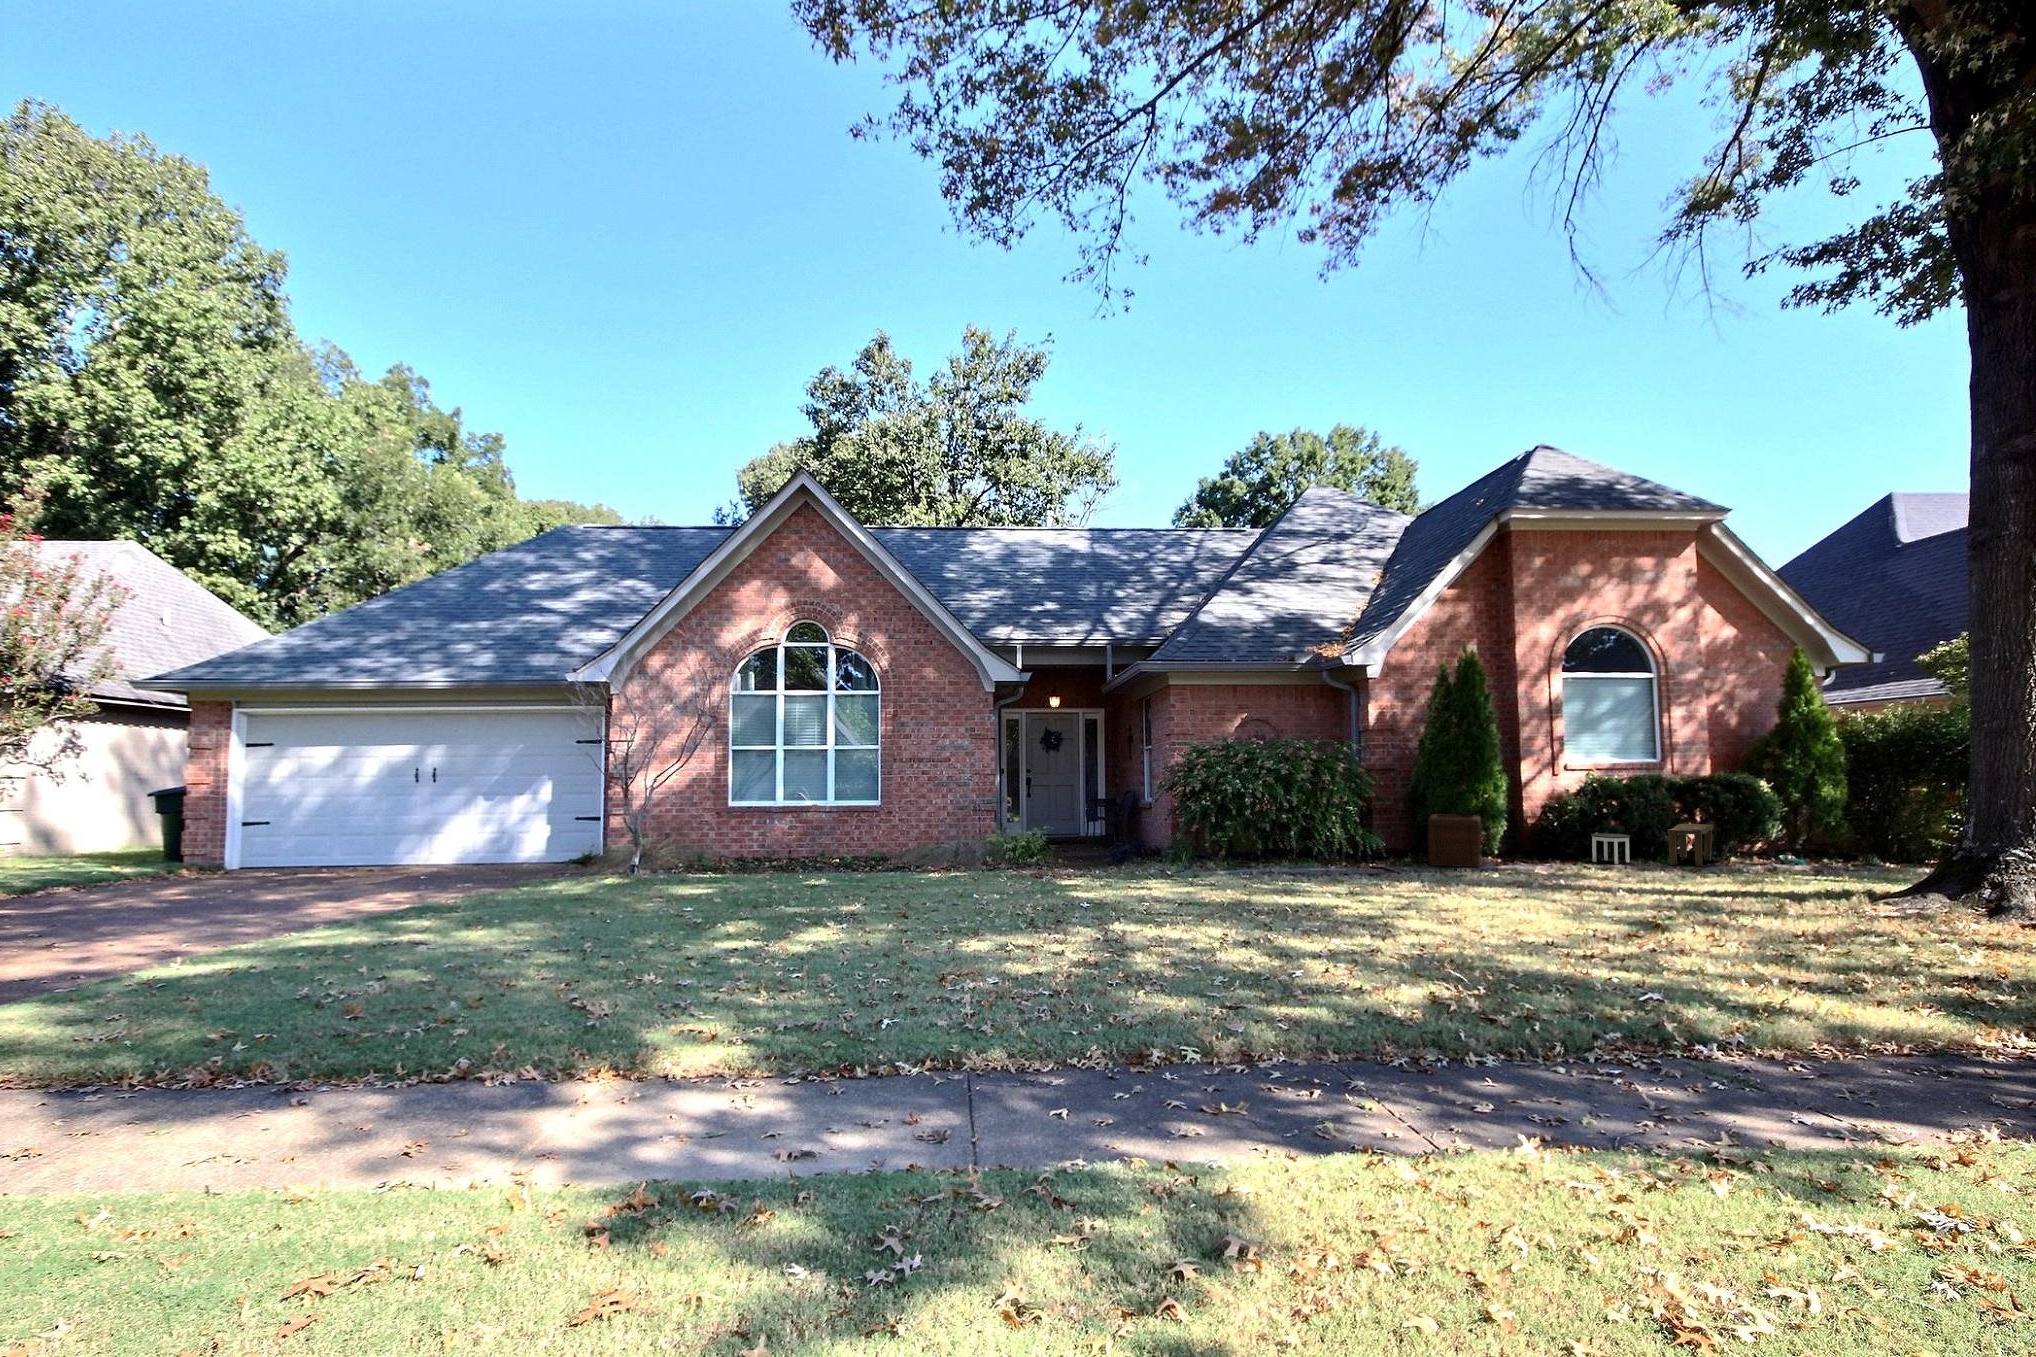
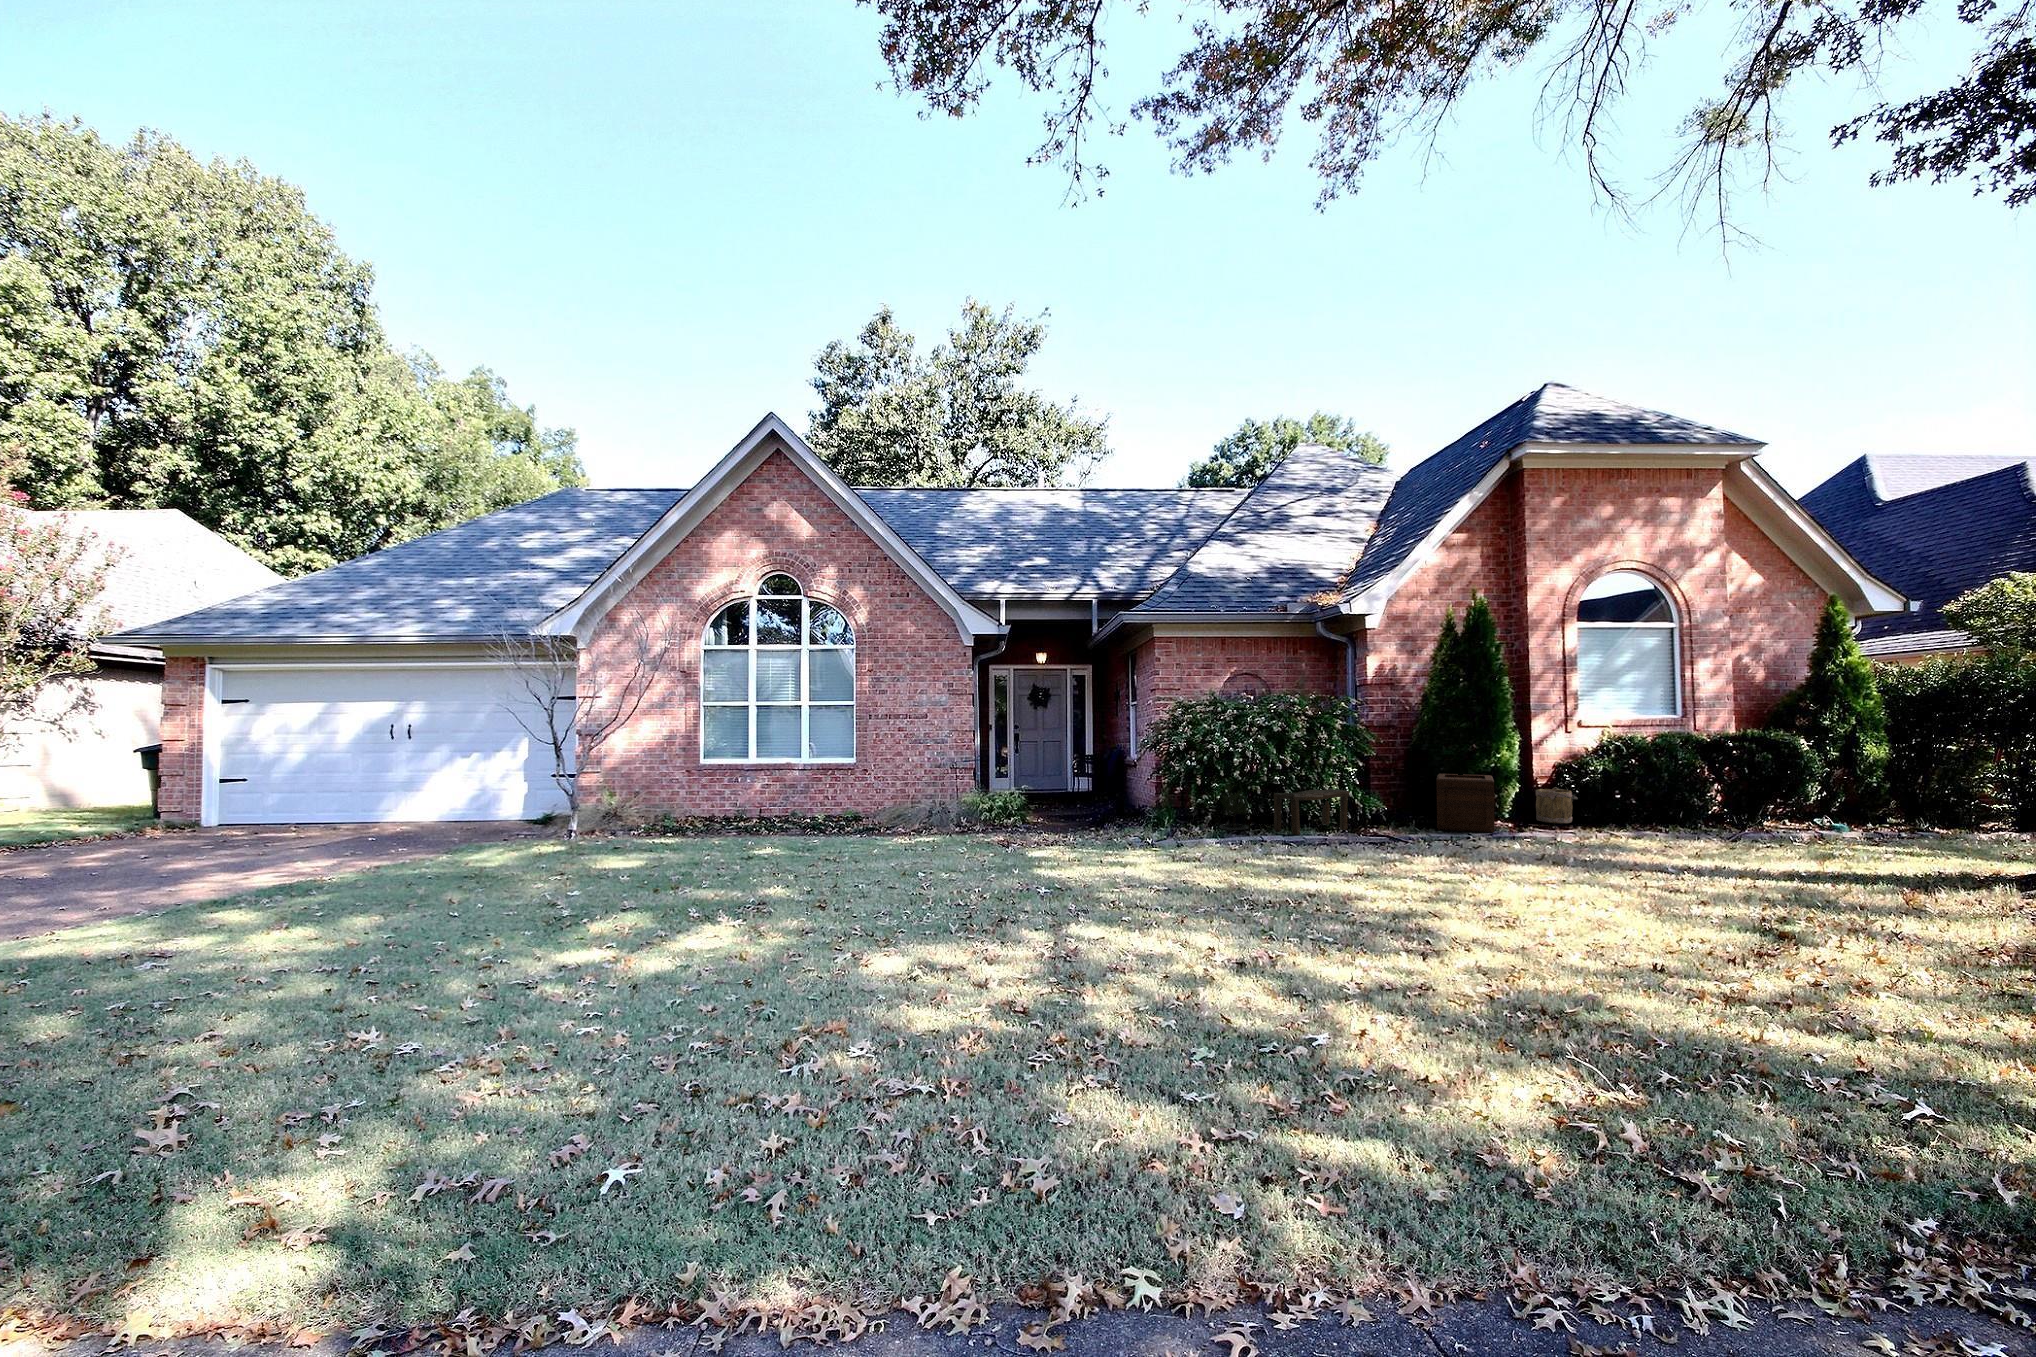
bench: present [1667,824,1713,866] -> present [1274,789,1349,835]
bucket: none [1522,827,1559,861] -> present [1536,787,1578,823]
round table: present [1591,833,1630,864] -> none [1615,794,1660,829]

